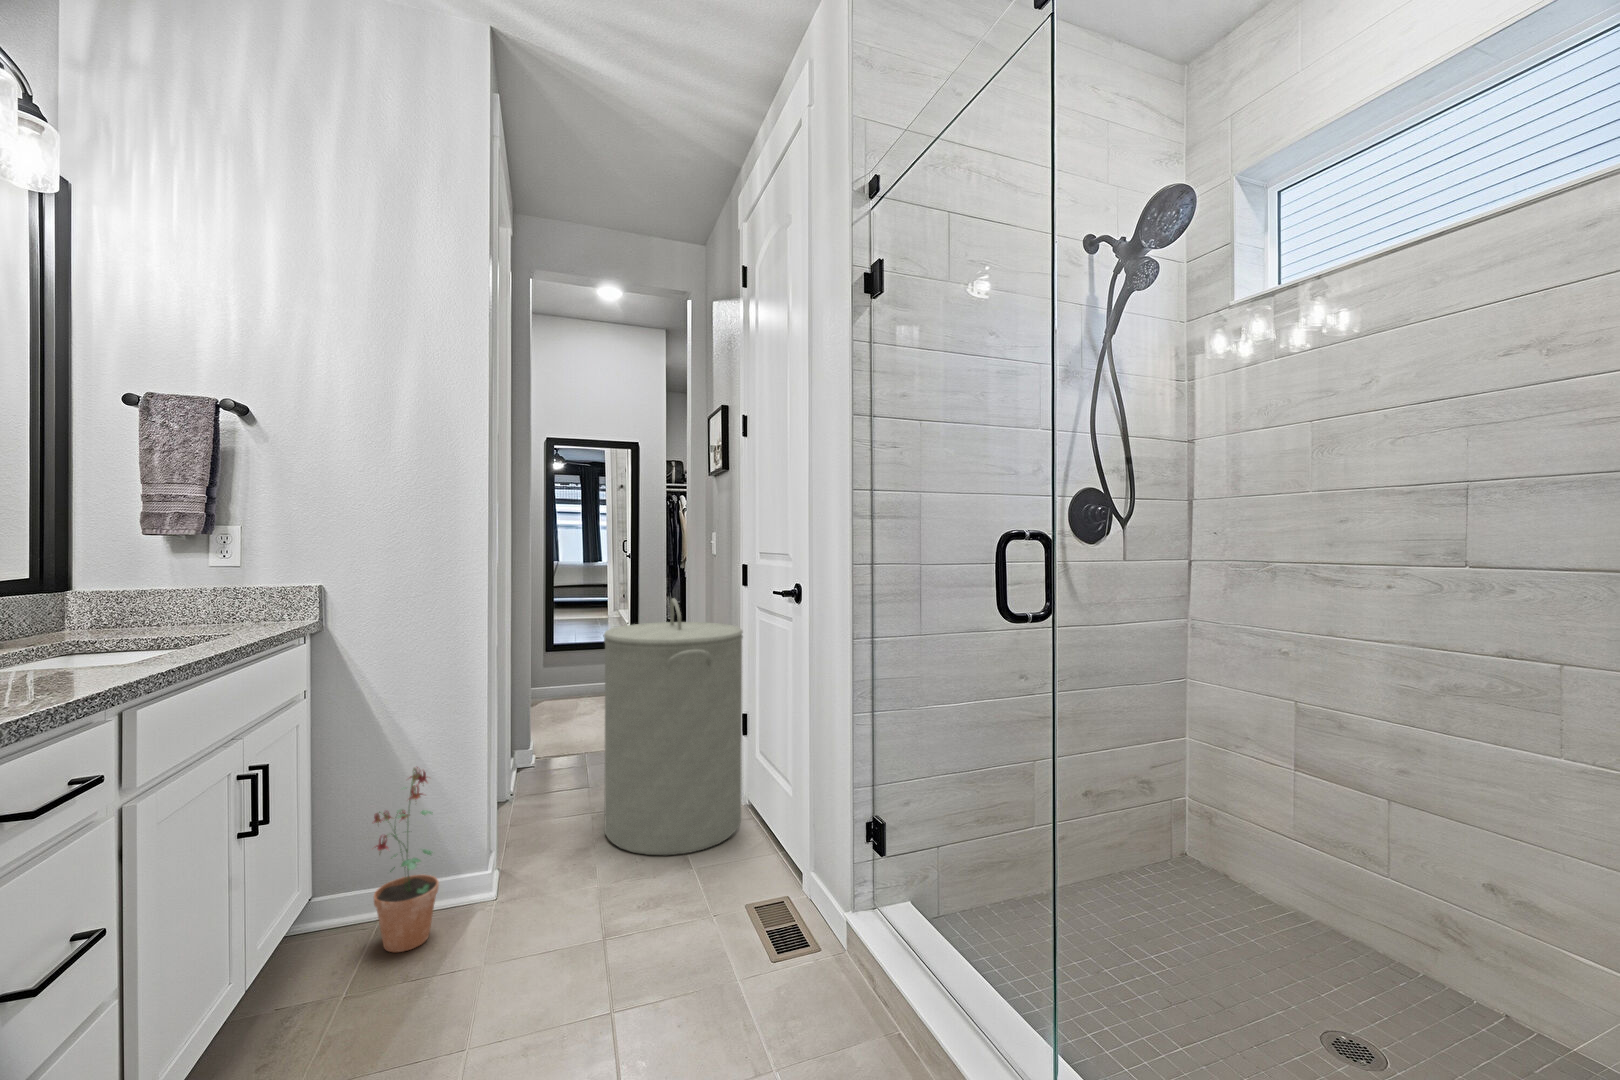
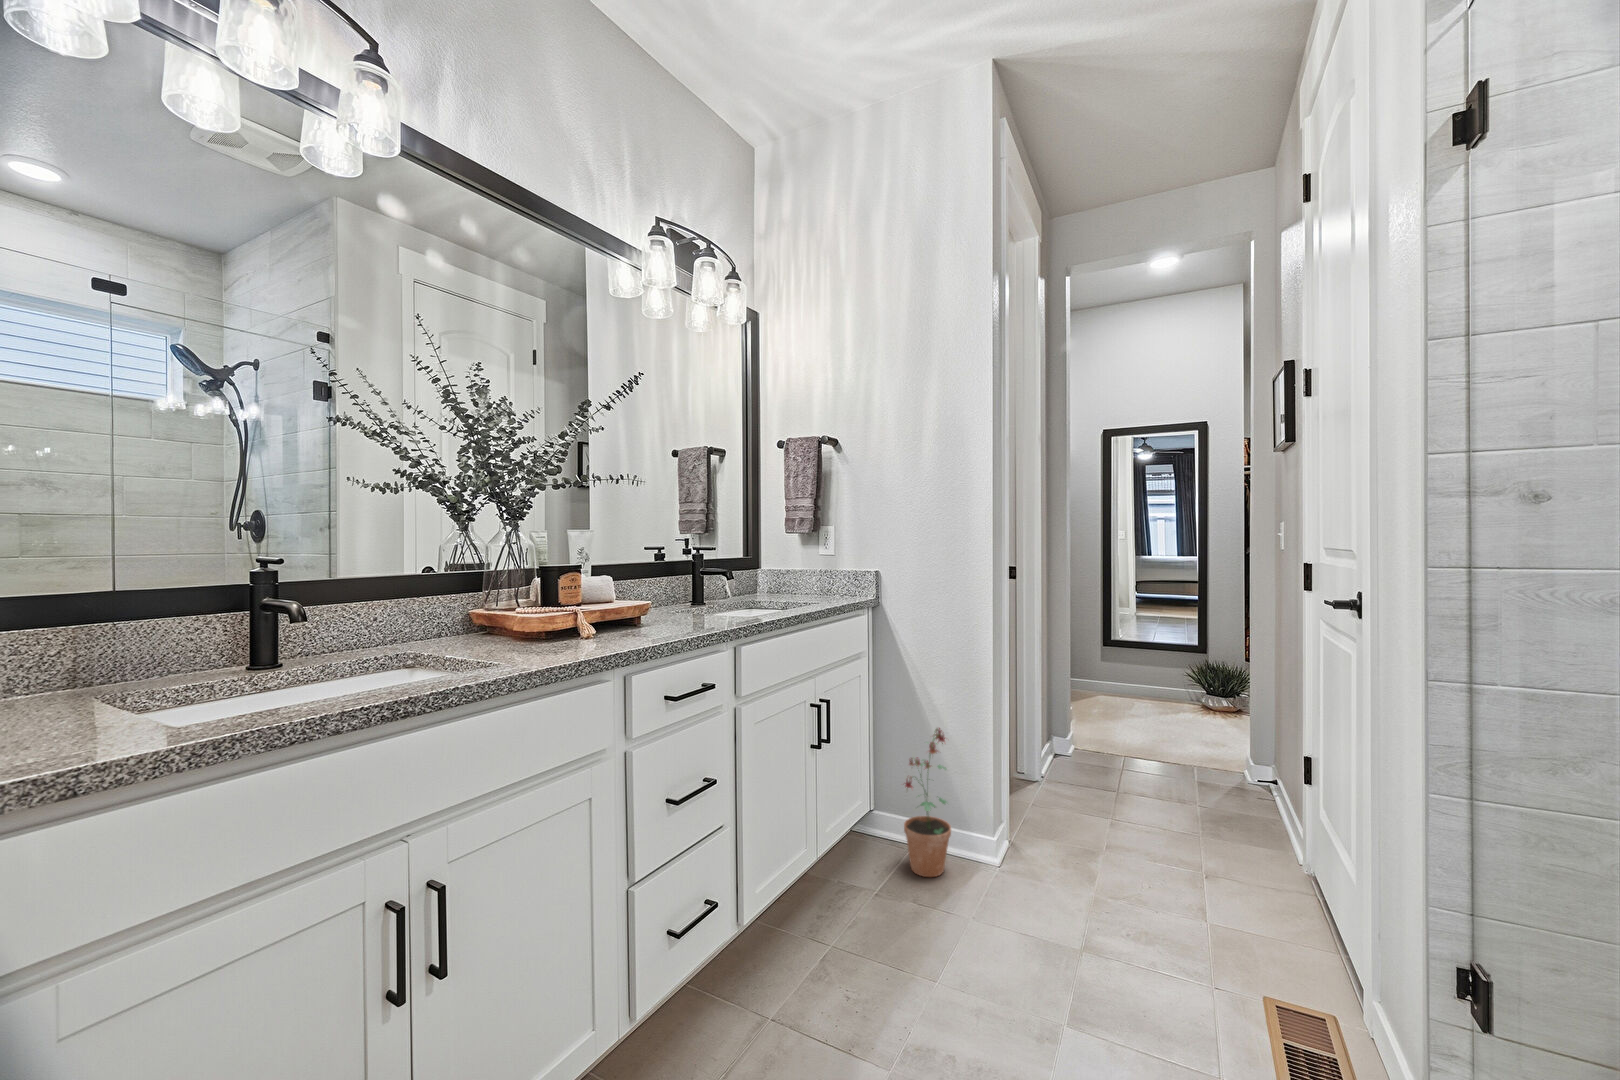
laundry hamper: present [604,598,743,855] -> none [1120,604,1299,898]

